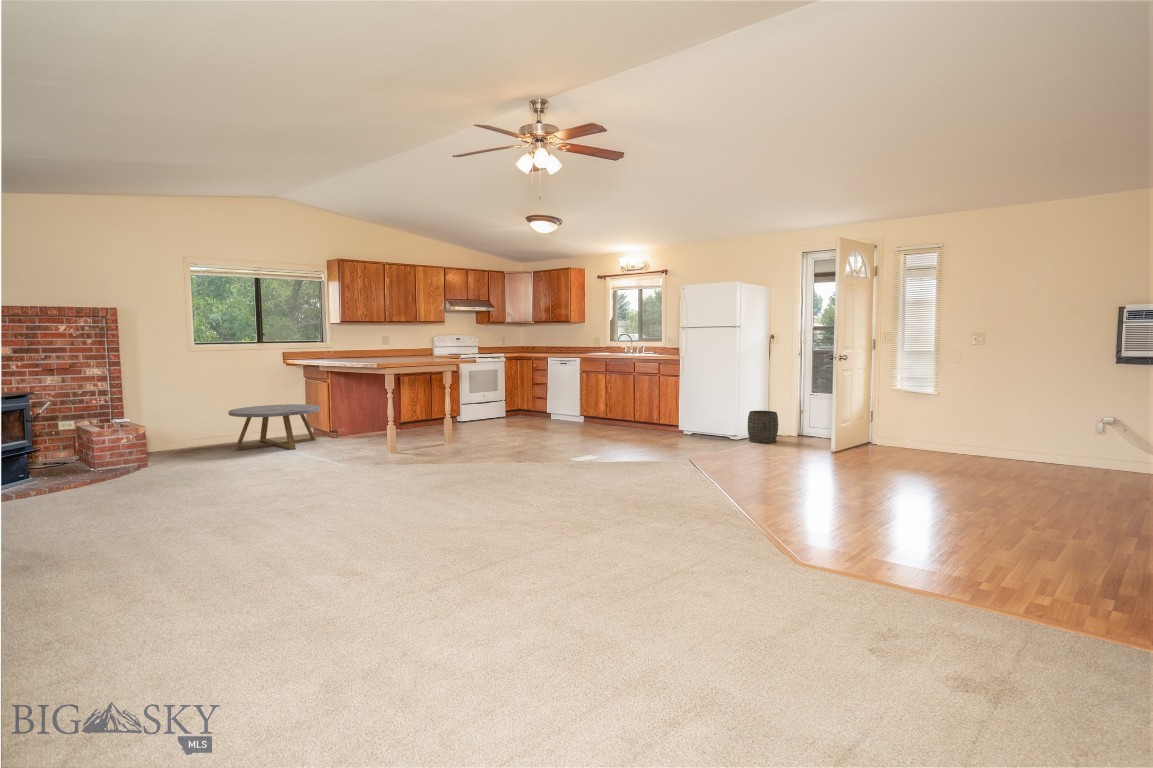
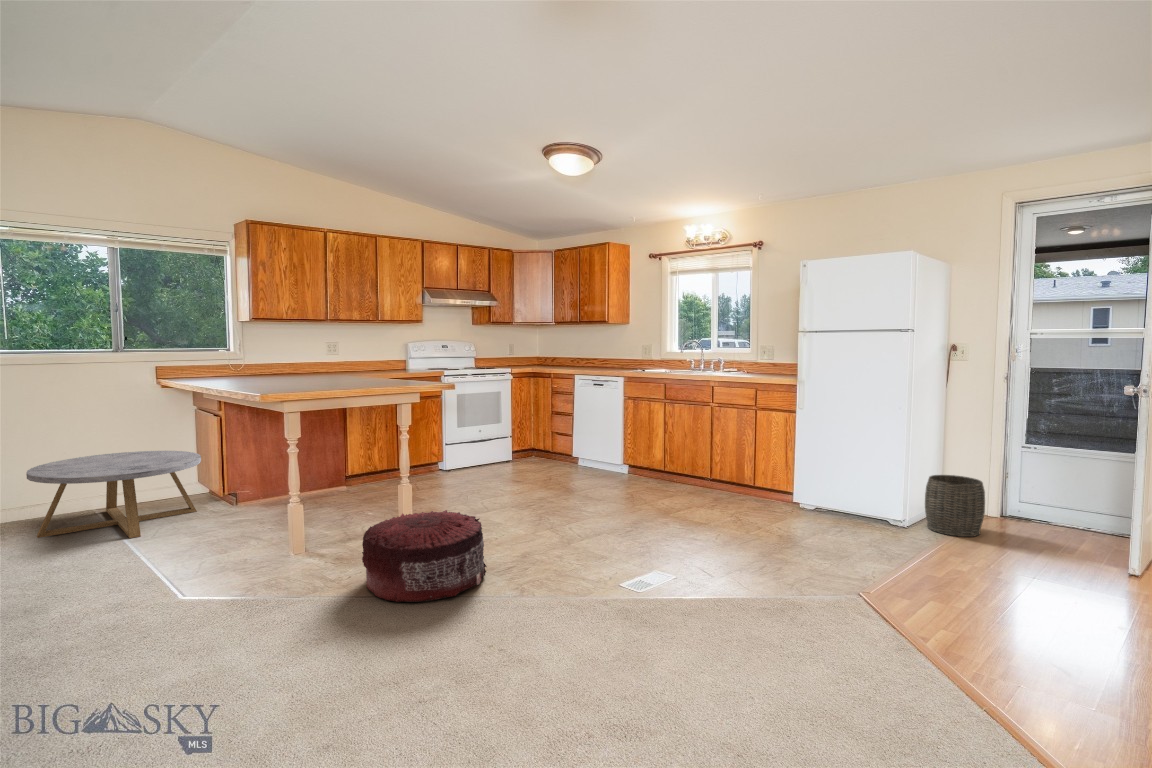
pouf: none [435,426,499,465] -> present [362,510,487,602]

